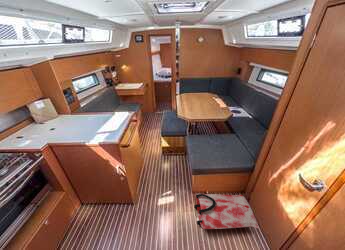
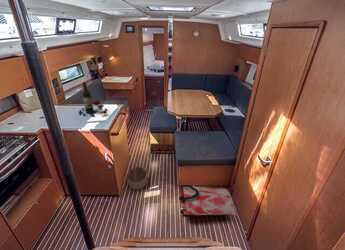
wine bottle: none [89,91,118,127] -> present [79,82,107,117]
basket: none [140,164,161,197] -> present [127,157,148,190]

